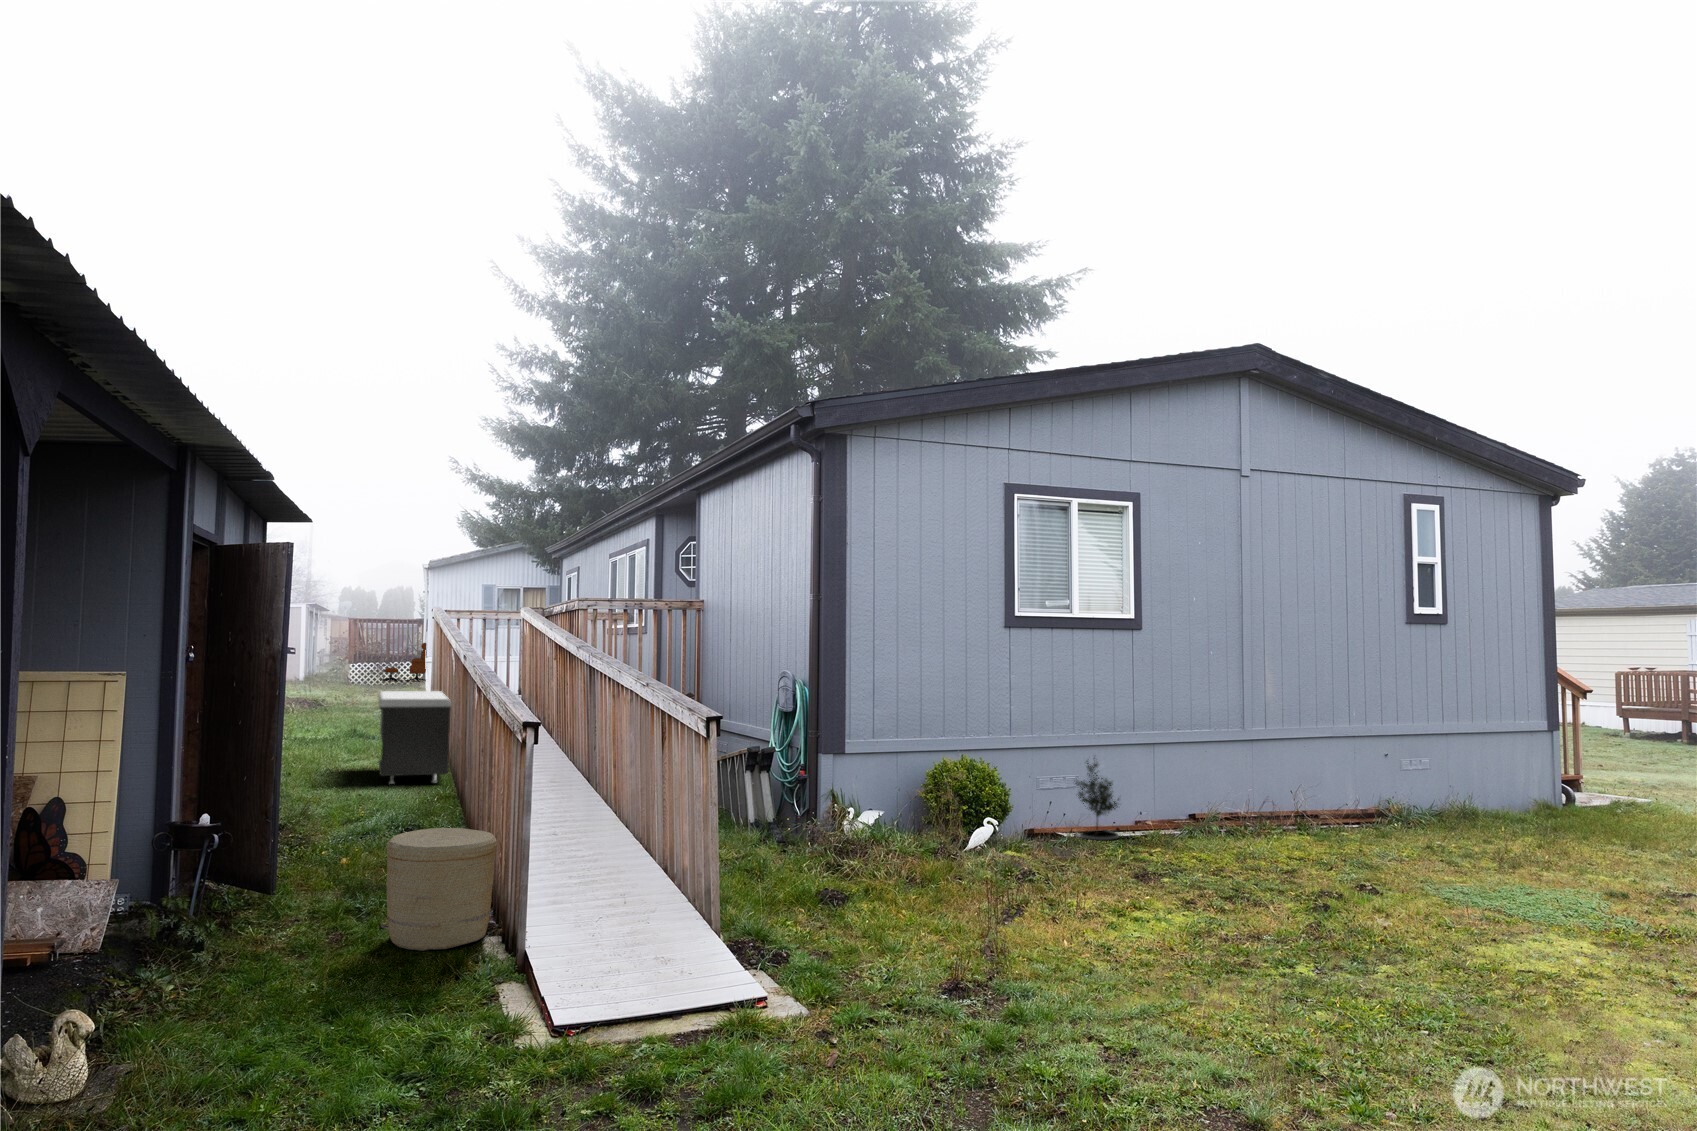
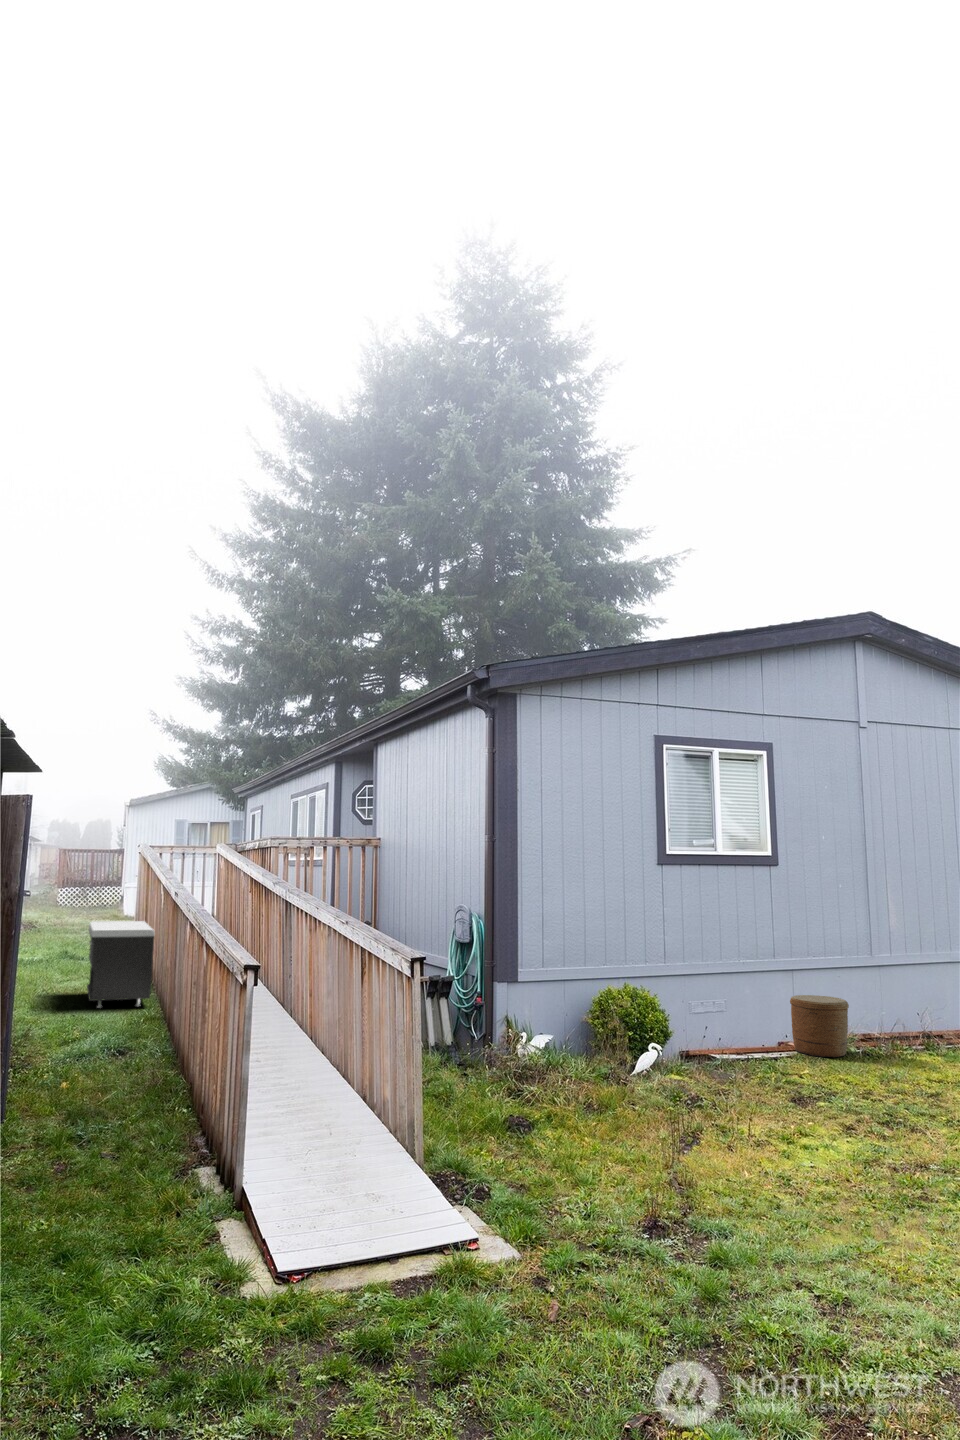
lounge chair: present [382,643,426,682] -> none [81,872,124,907]
potted tree: present [1074,758,1119,840] -> none [721,980,768,1061]
woven basket: present [386,828,497,951] -> present [790,995,849,1058]

